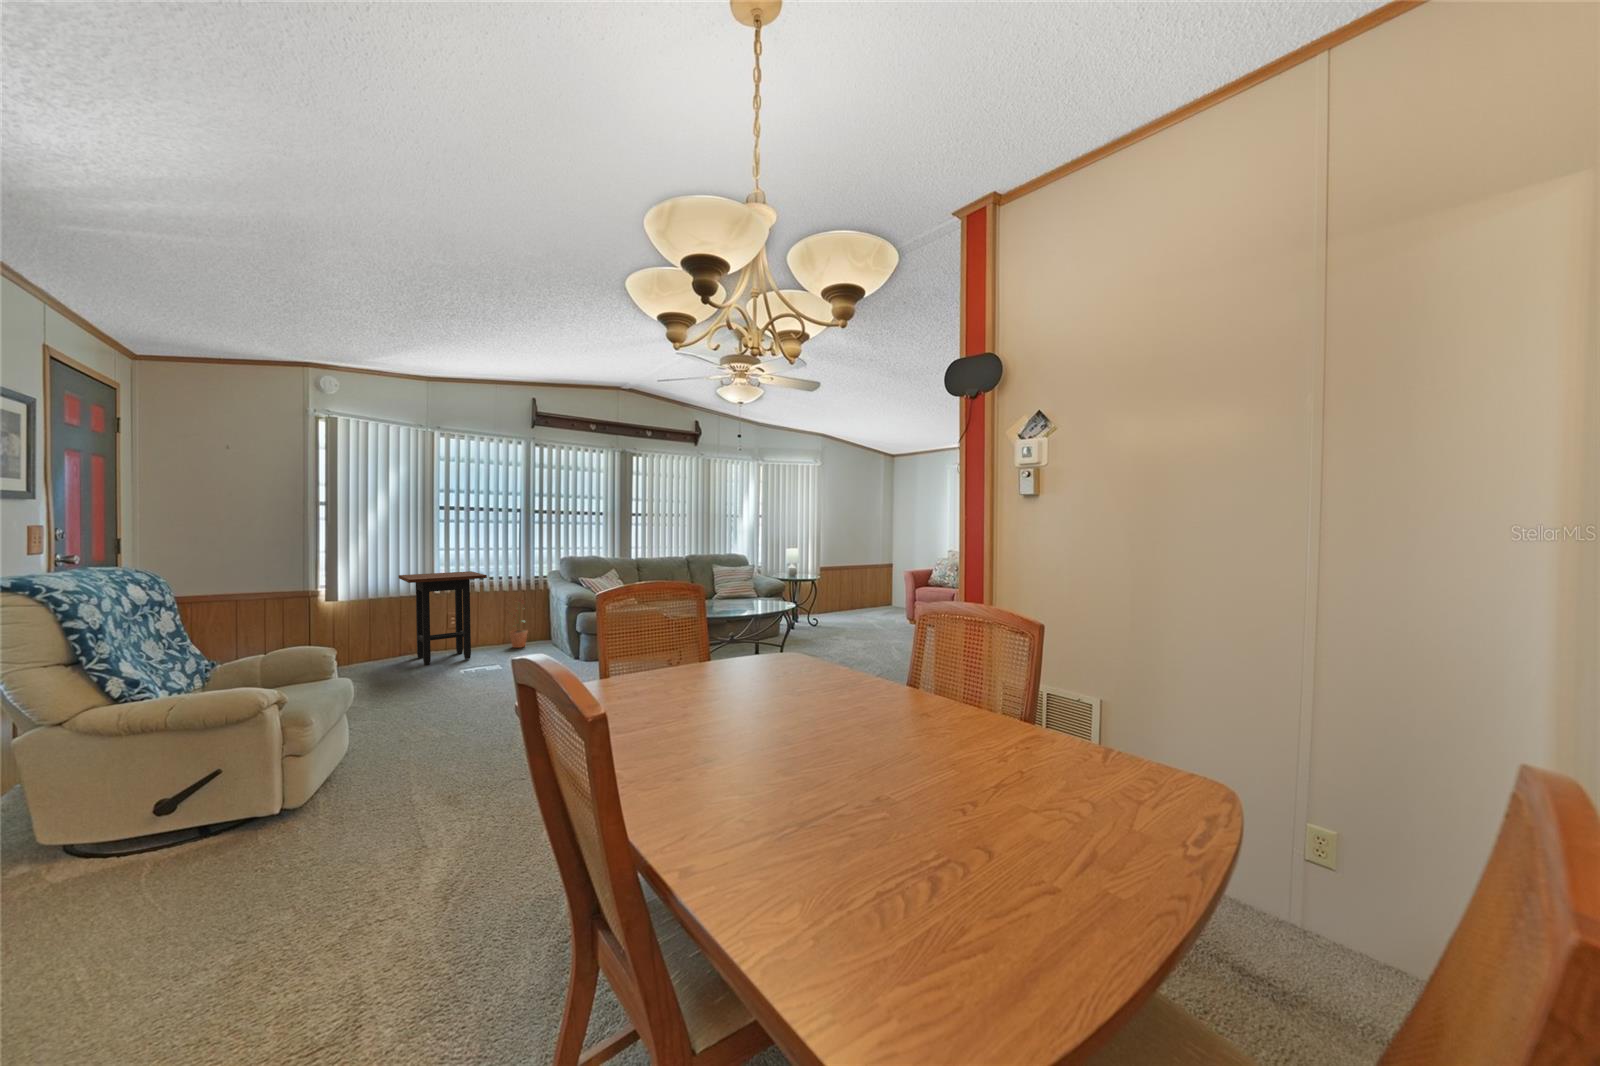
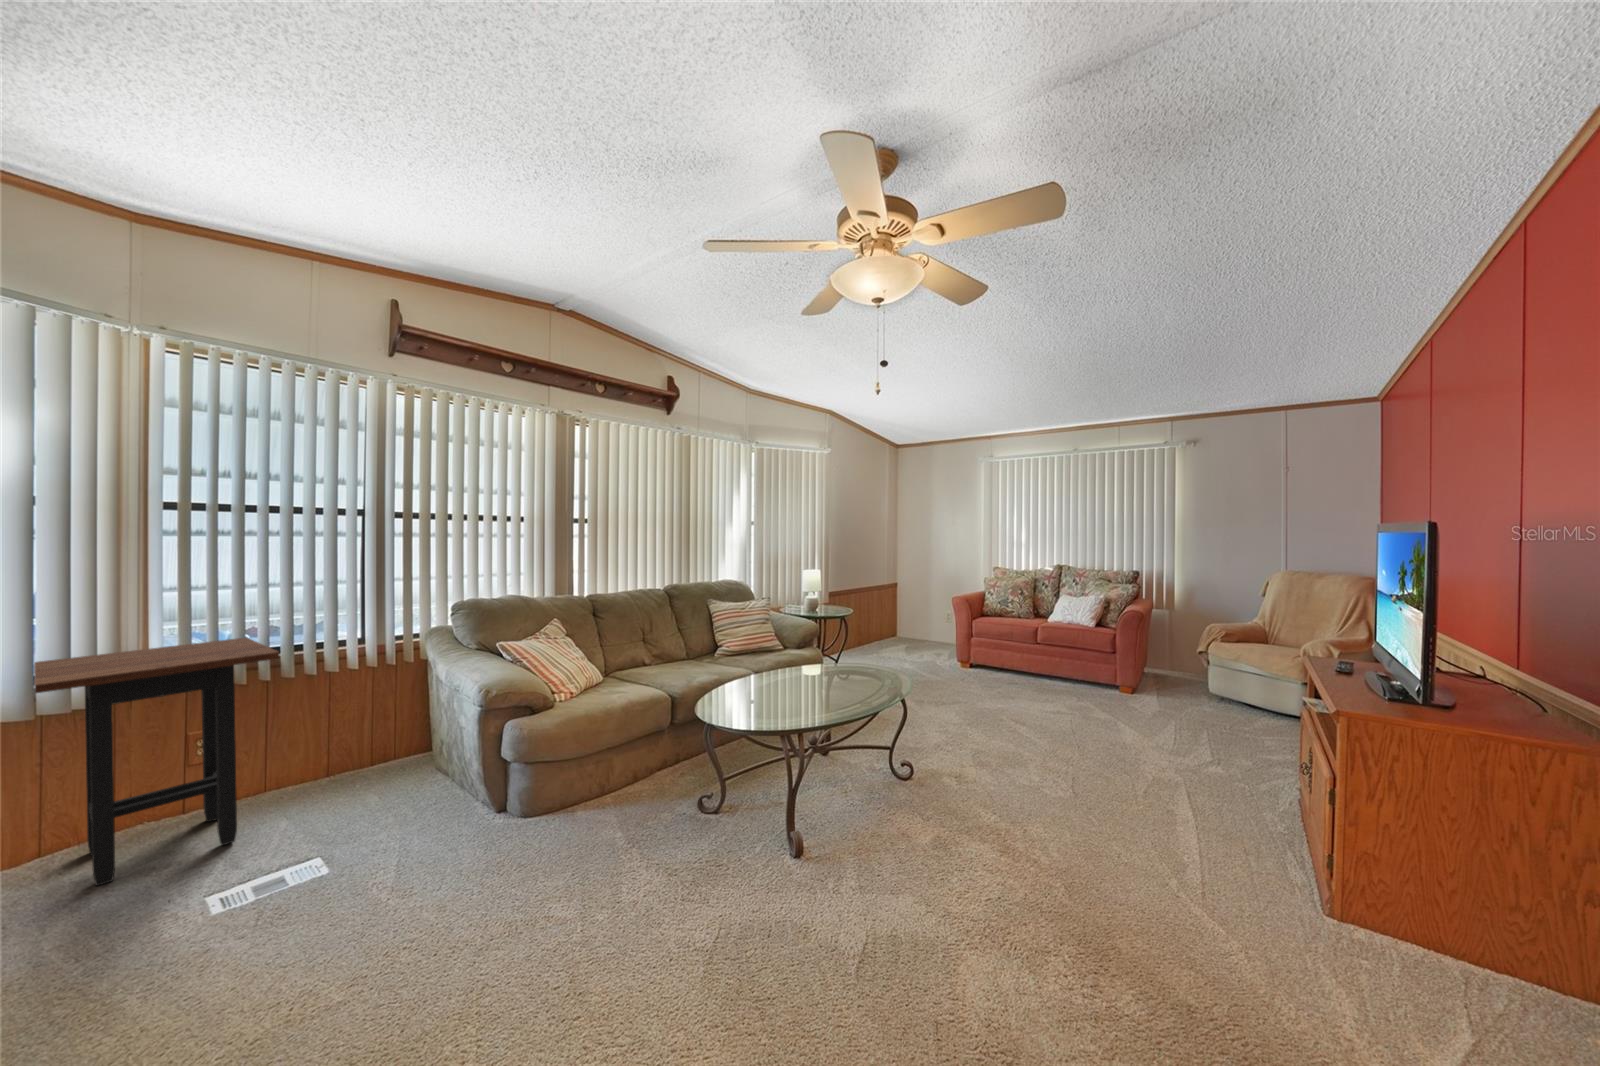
potted plant: present [508,598,528,648] -> none [325,681,380,785]

